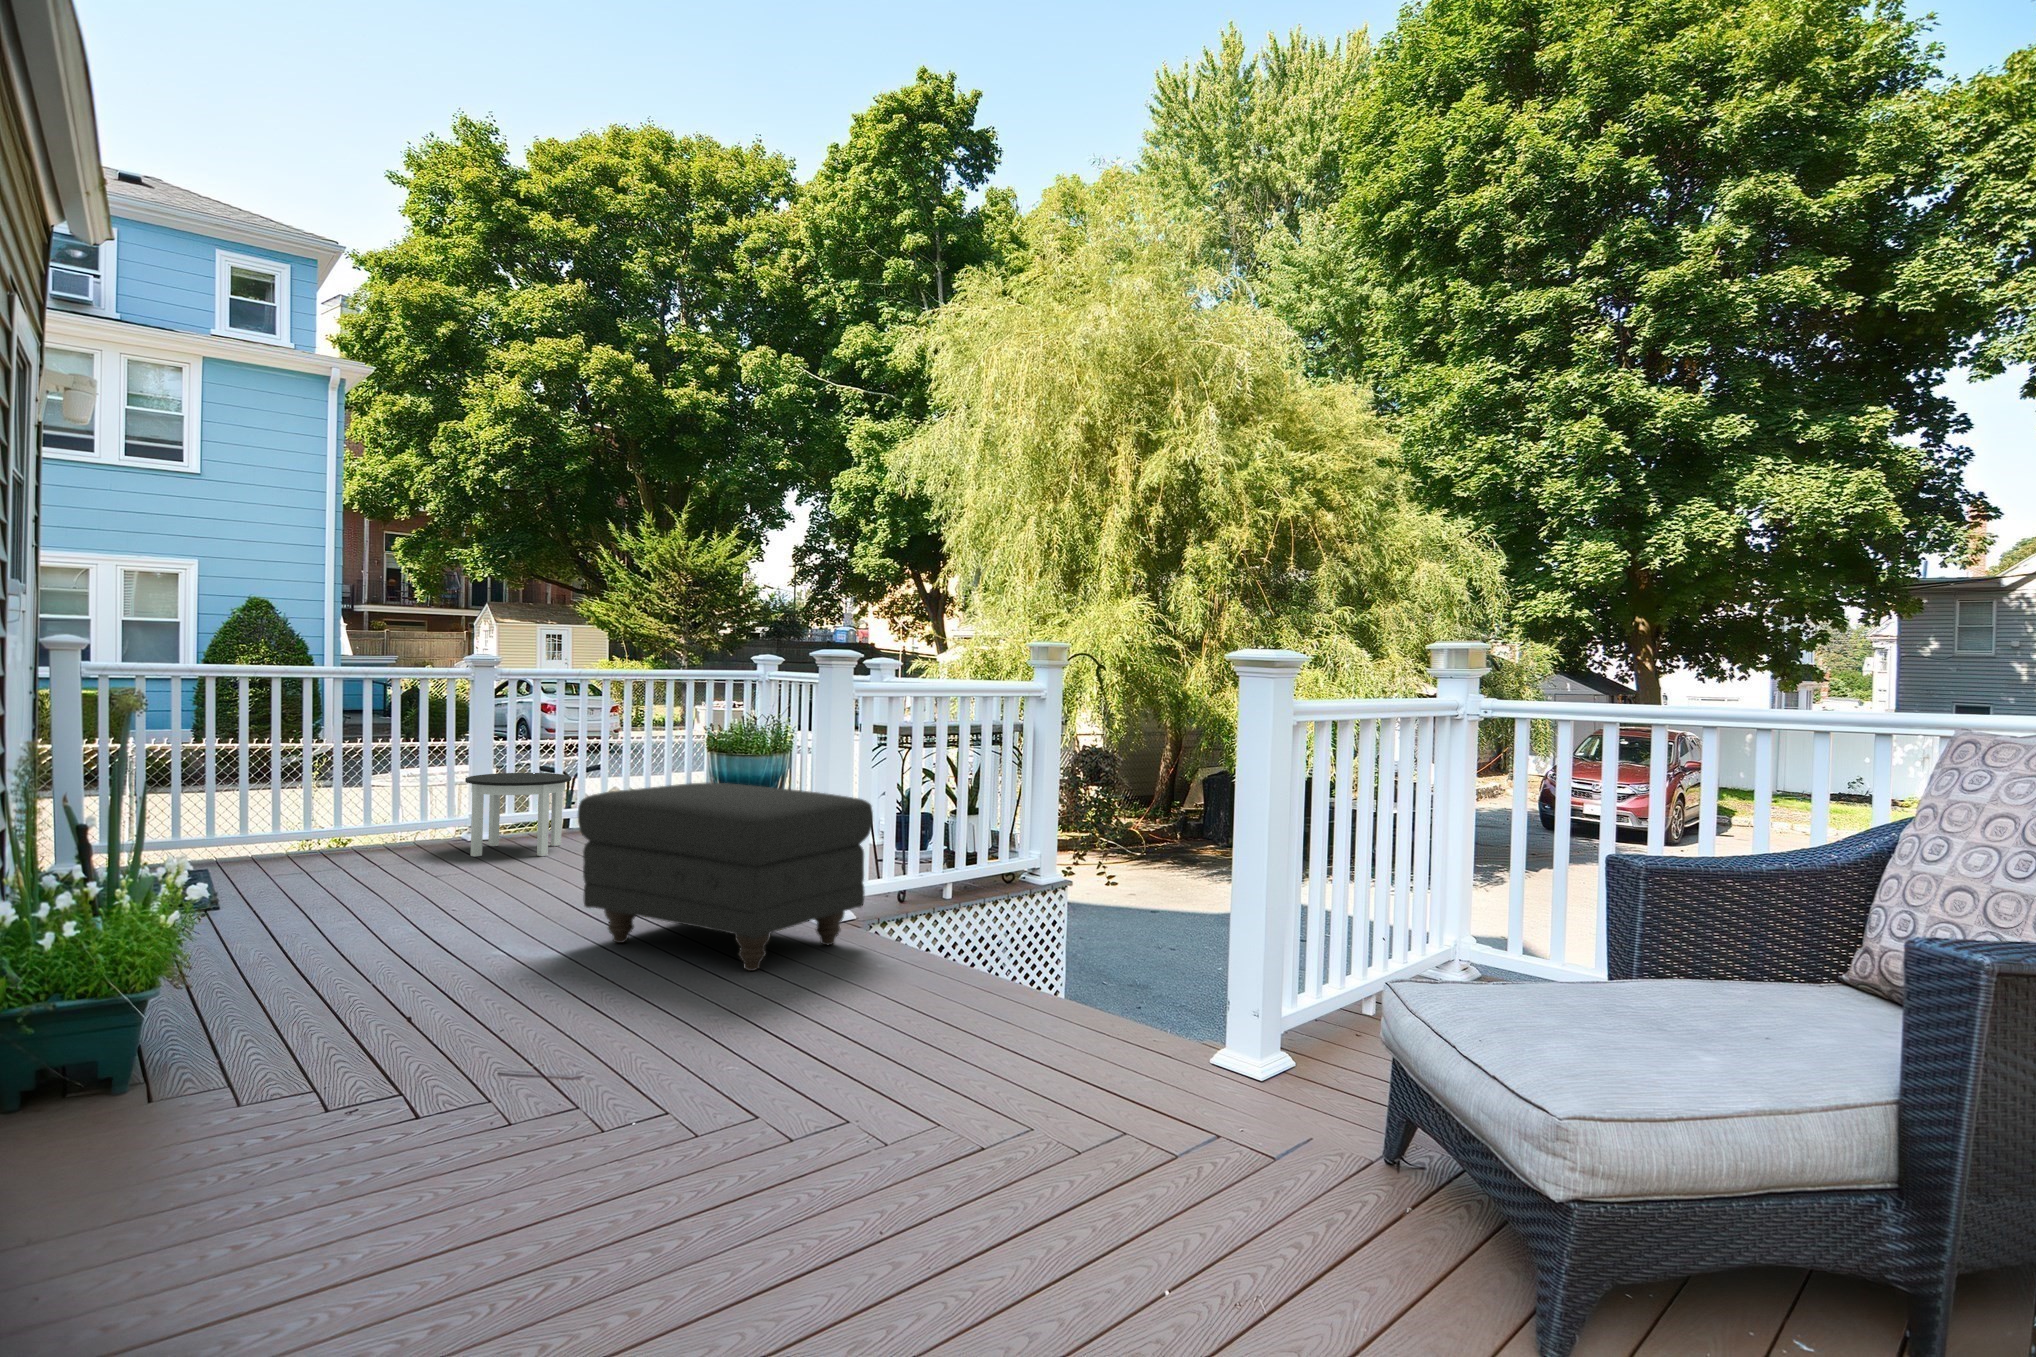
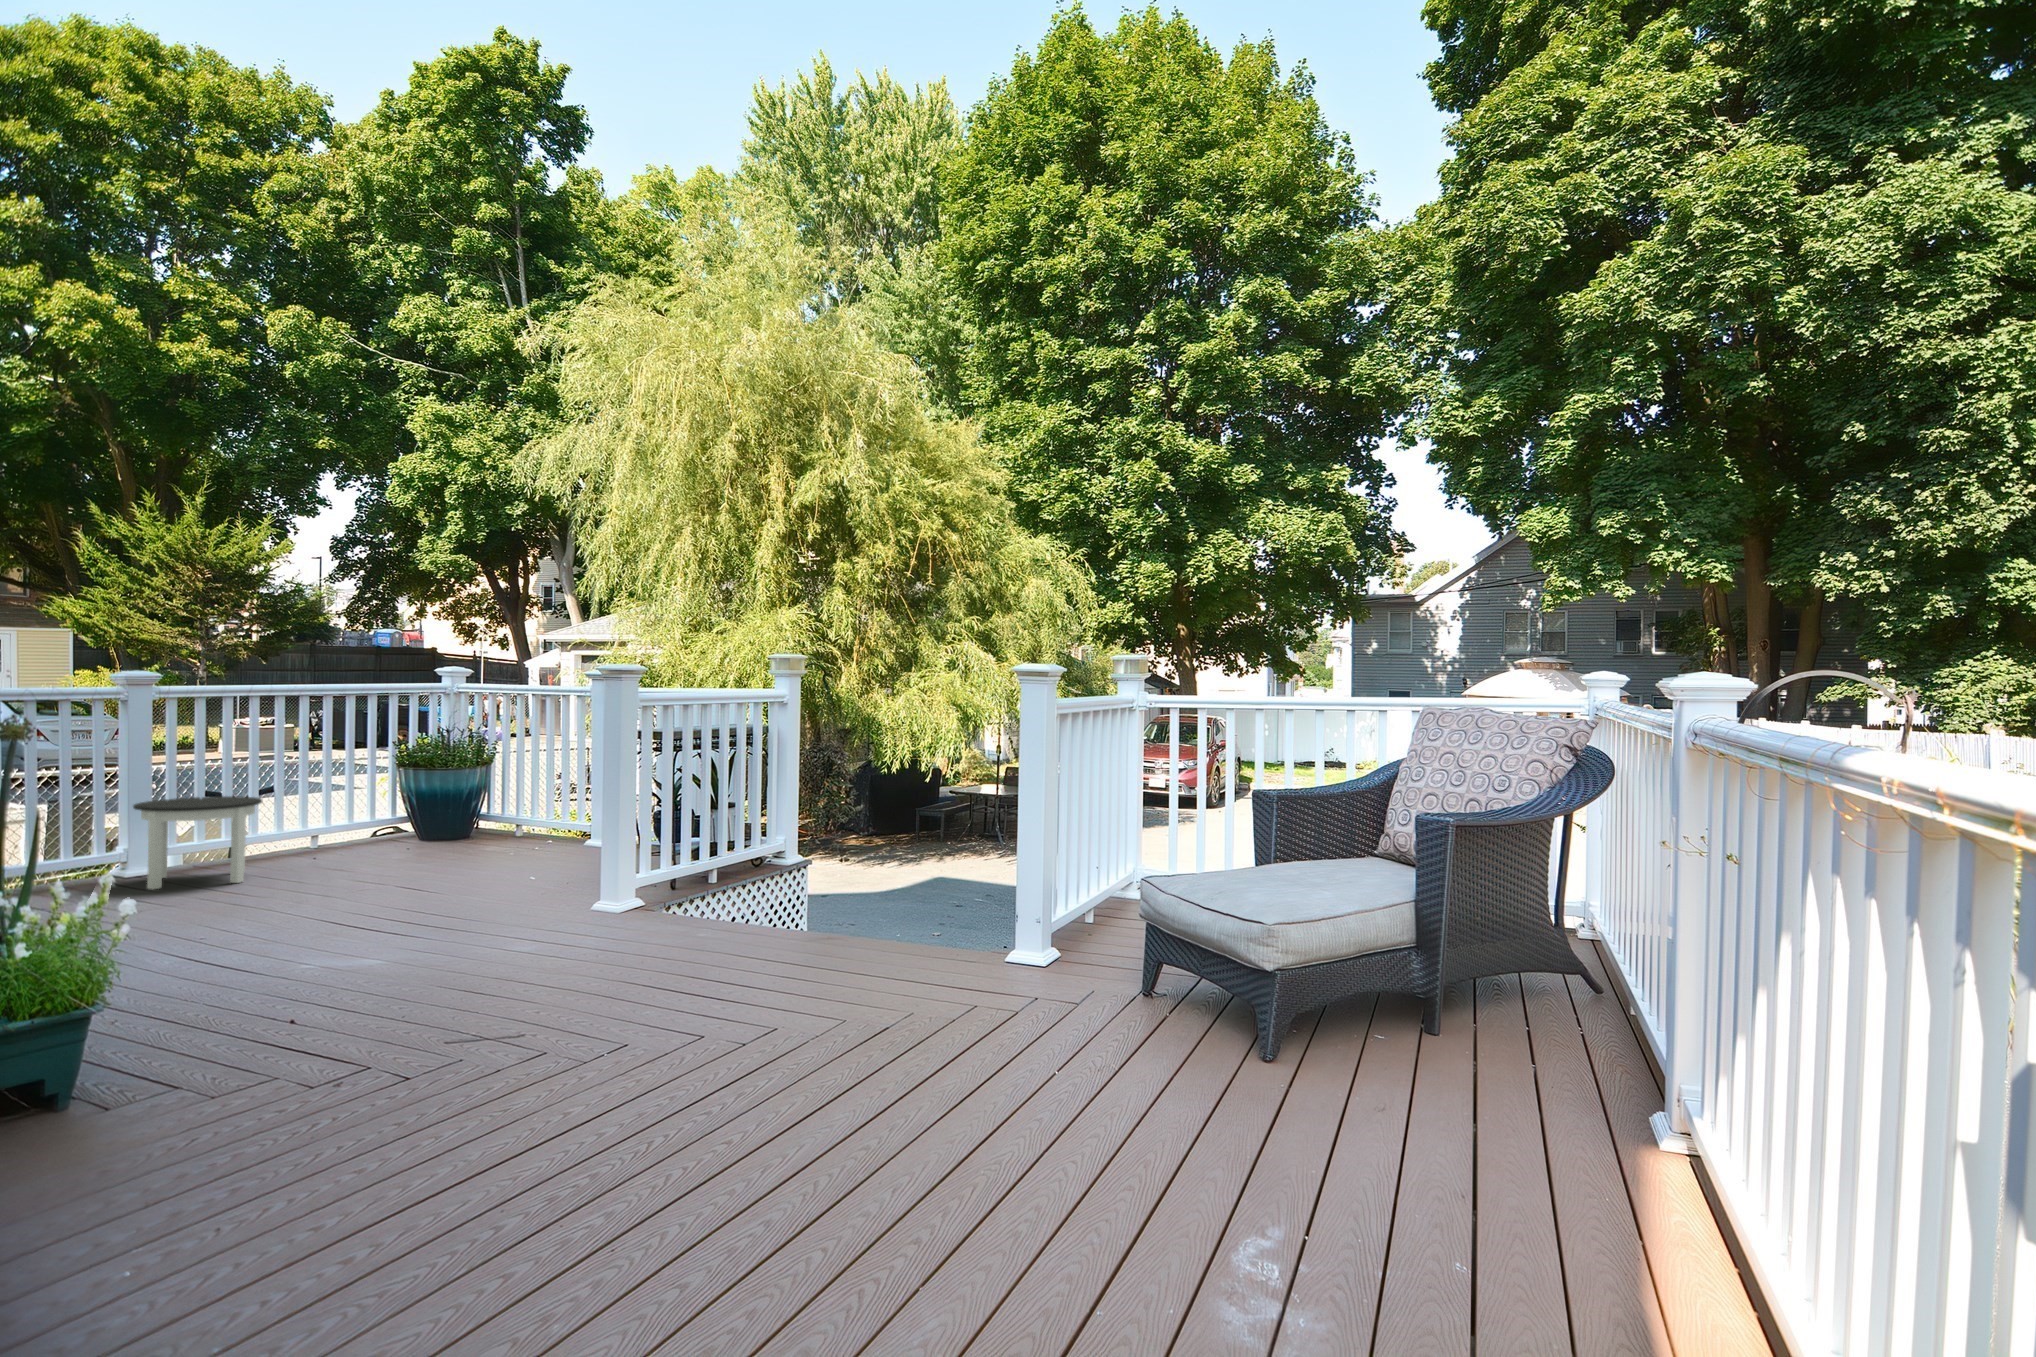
ottoman: present [578,783,873,971] -> none [393,791,679,950]

